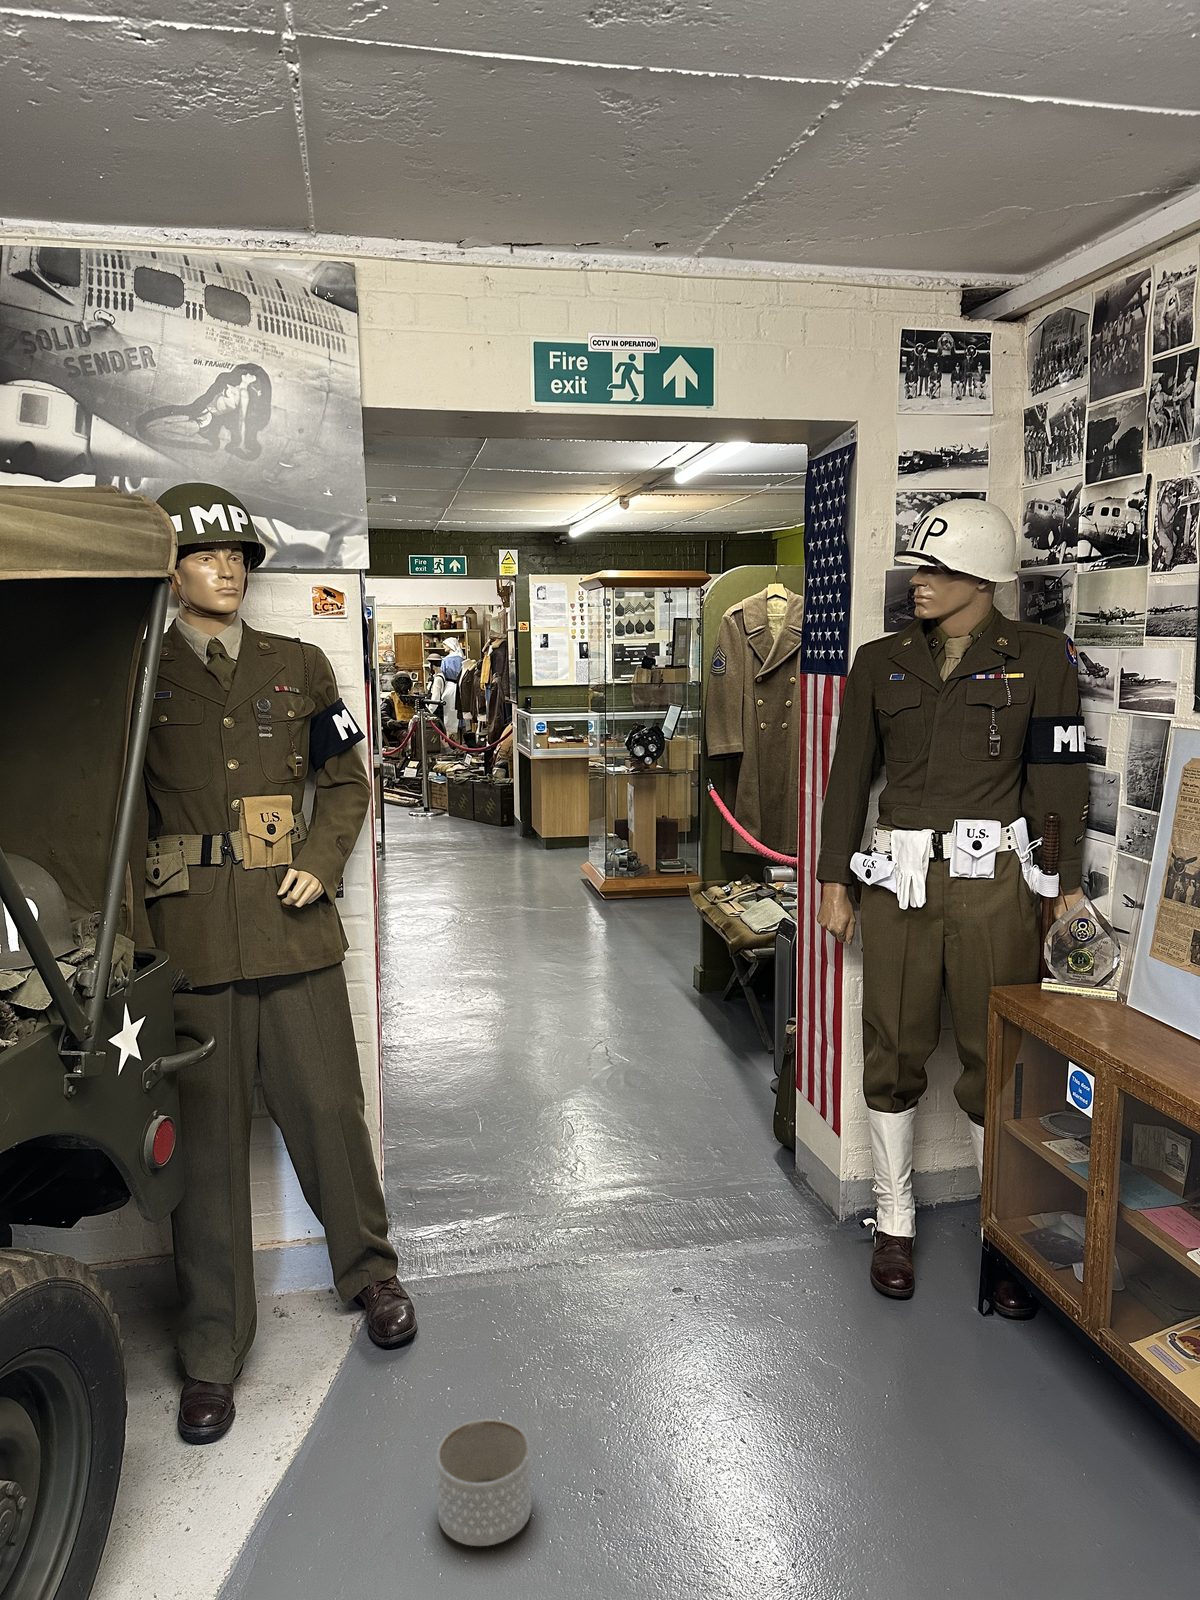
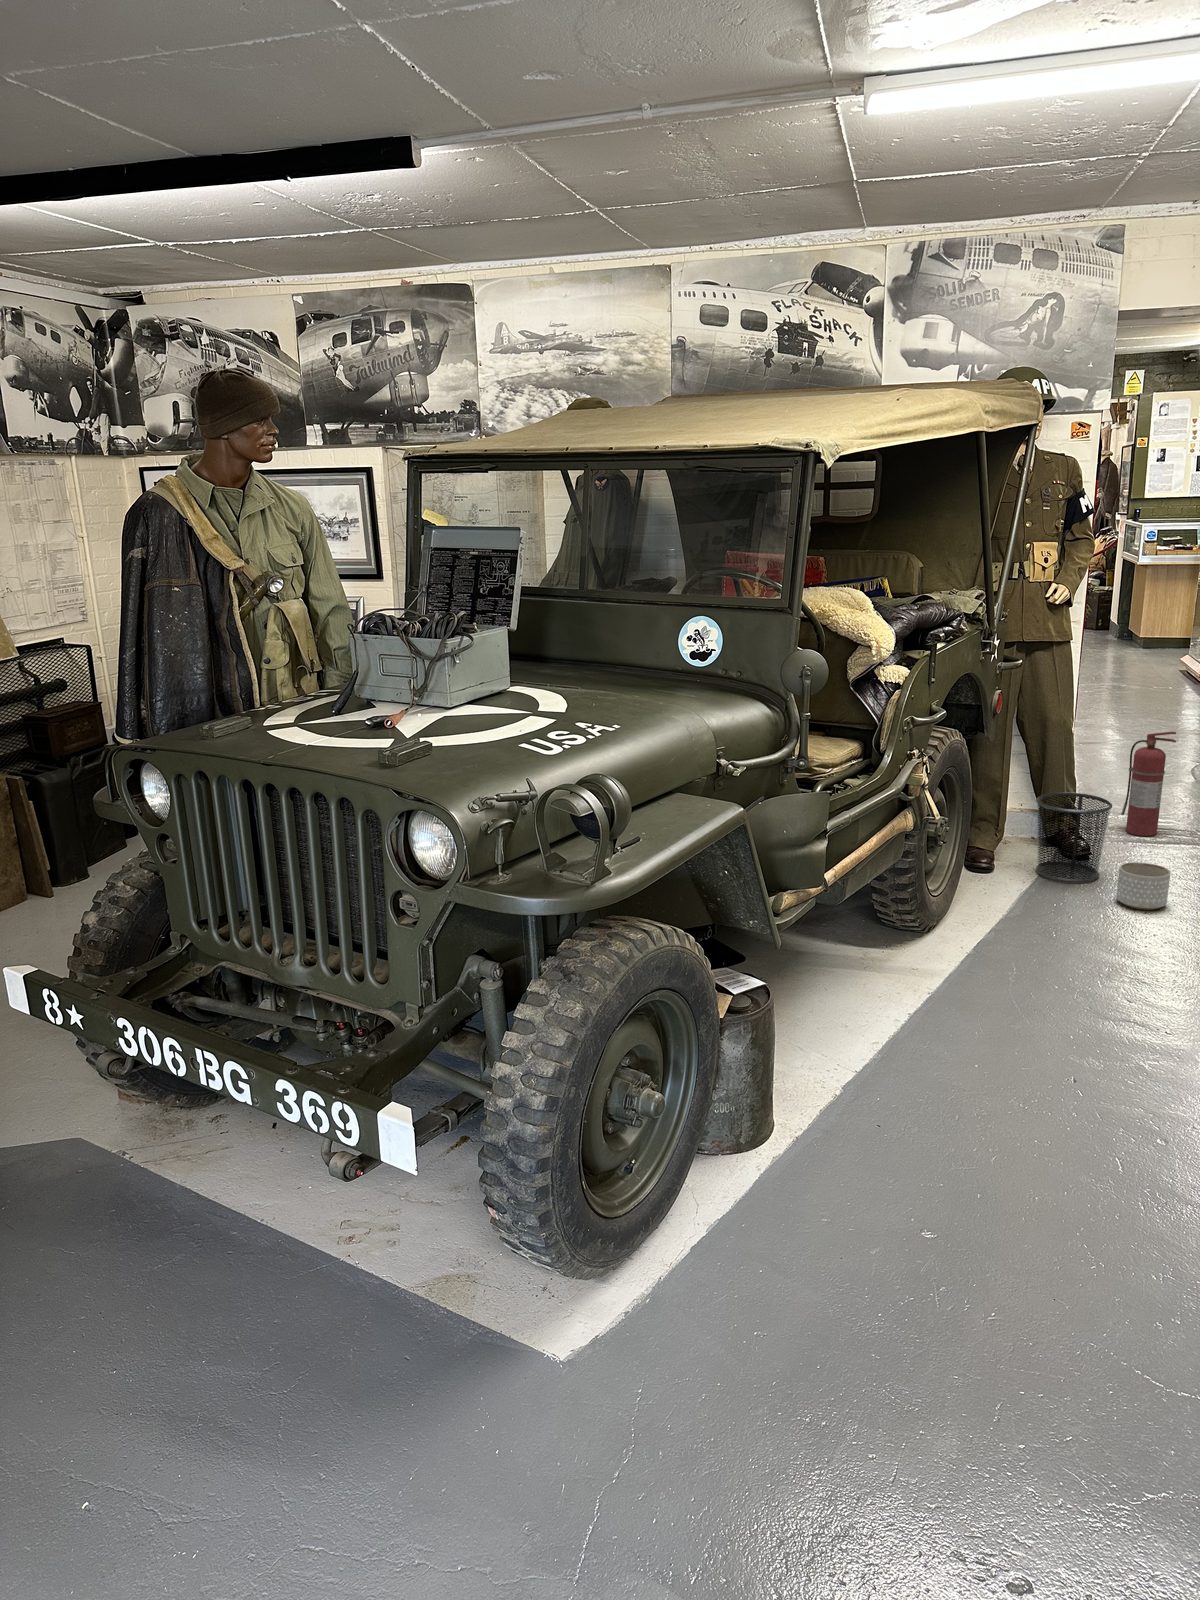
fire extinguisher: none [477,1079,544,1255] -> present [1121,731,1176,836]
waste bin: none [287,1254,427,1463] -> present [1036,792,1112,883]

